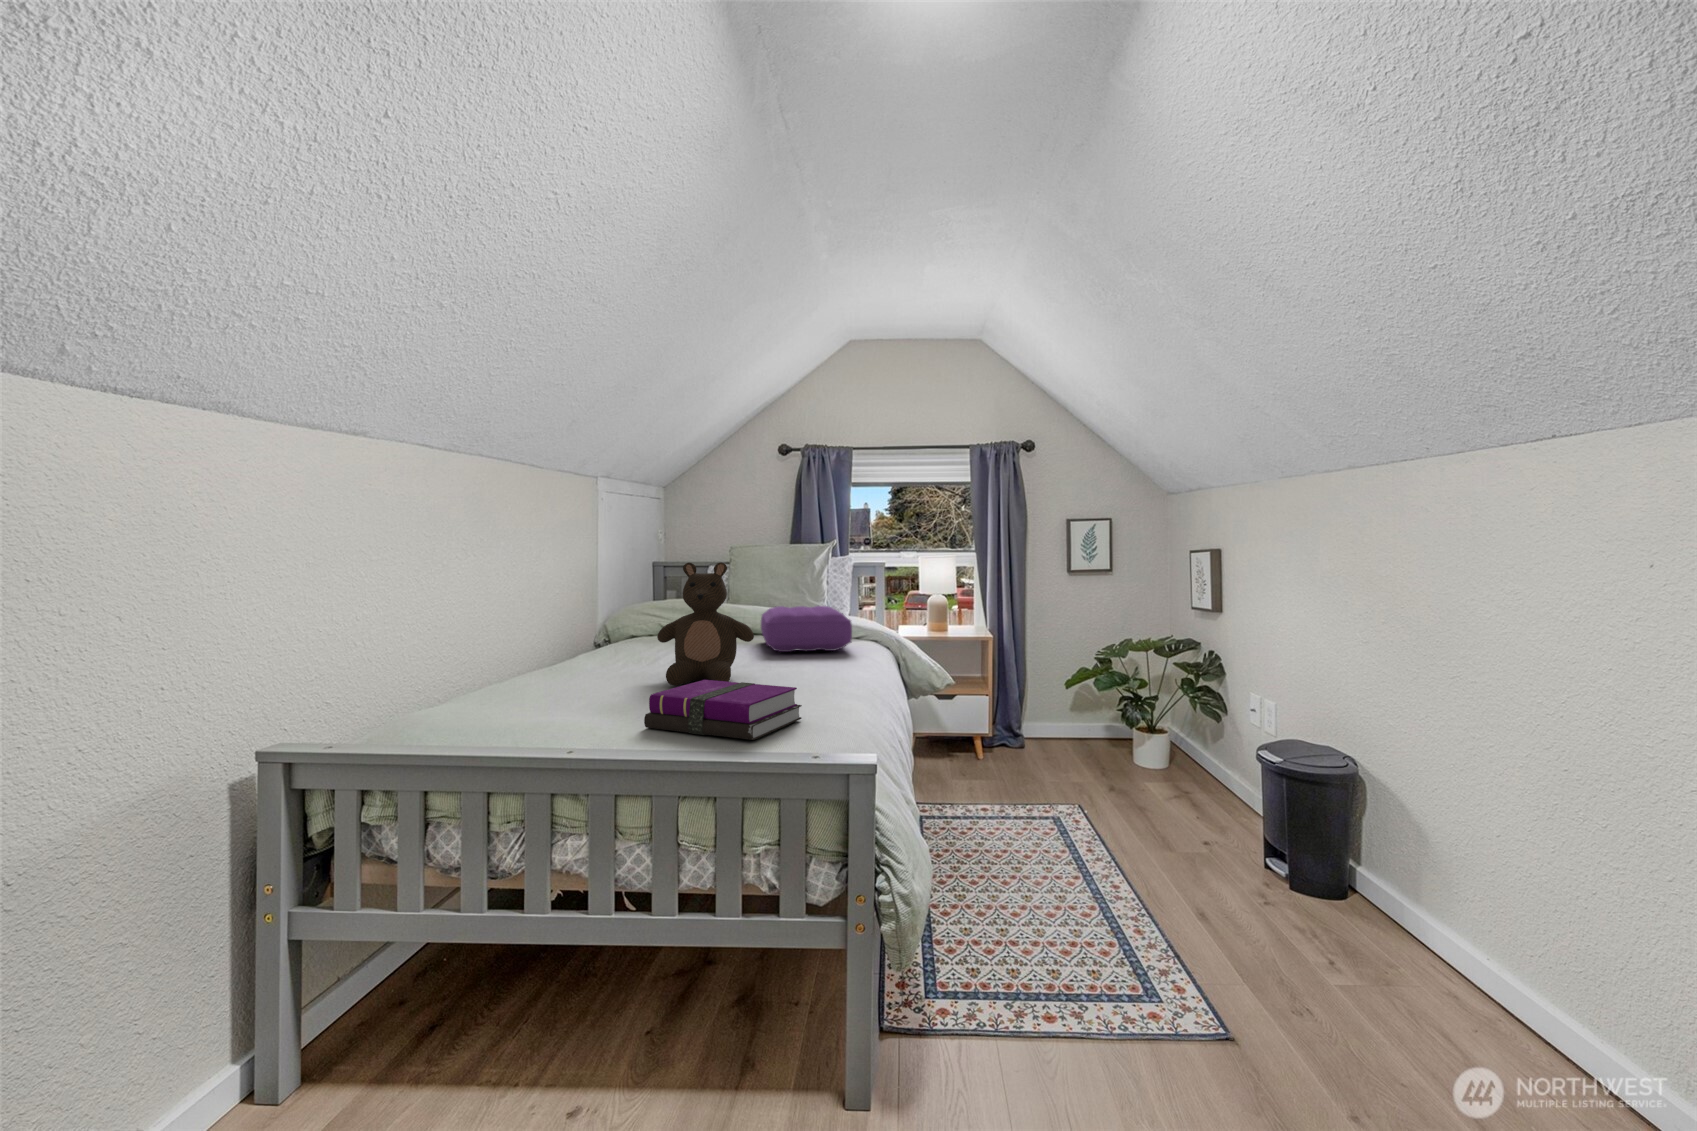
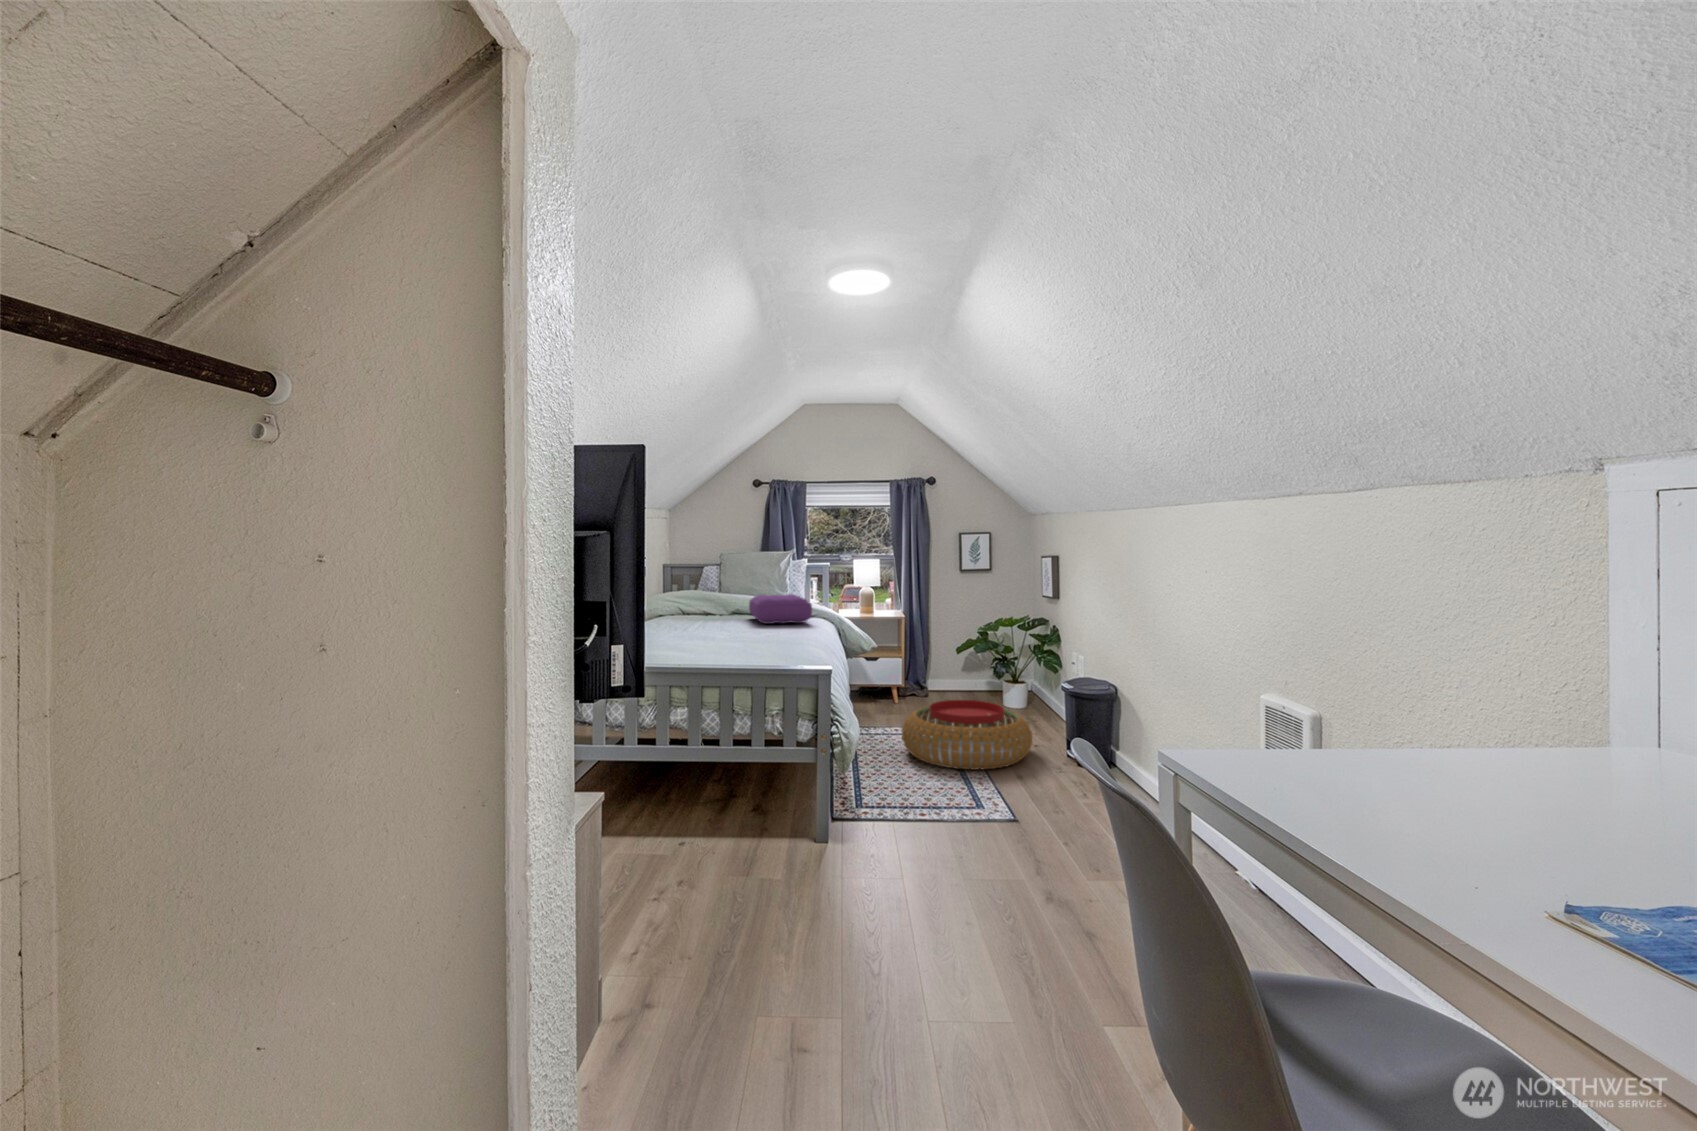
stuffed bear: present [657,562,754,685] -> none [696,566,756,640]
notebook: present [644,680,802,740] -> none [709,633,792,660]
pouf: none [995,772,1217,905] -> present [902,700,1032,770]

